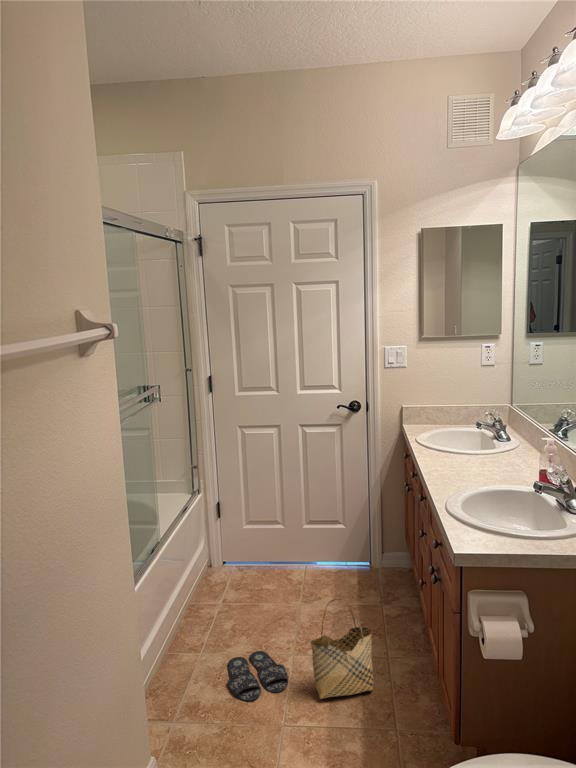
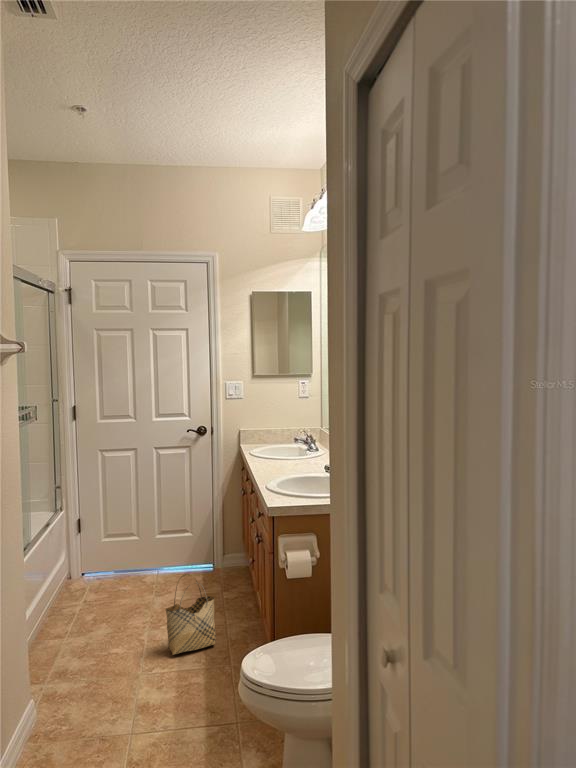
slippers: present [228,651,288,702] -> none [92,633,146,666]

